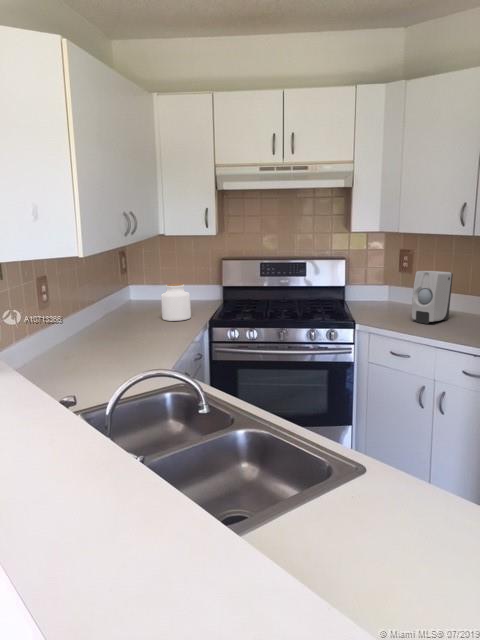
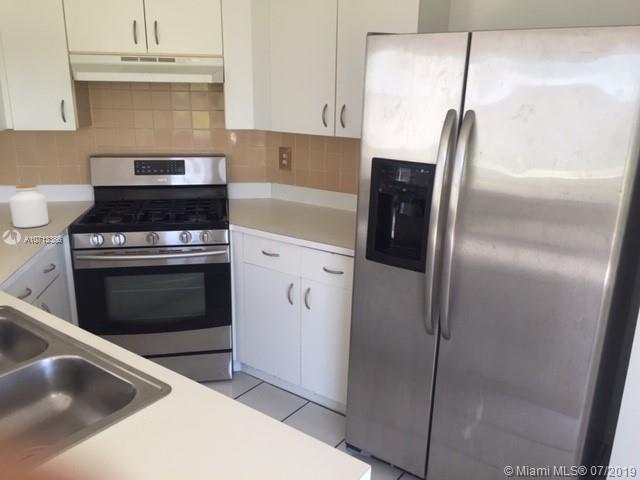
soap dispenser: present [412,271,453,324] -> none [284,170,322,222]

